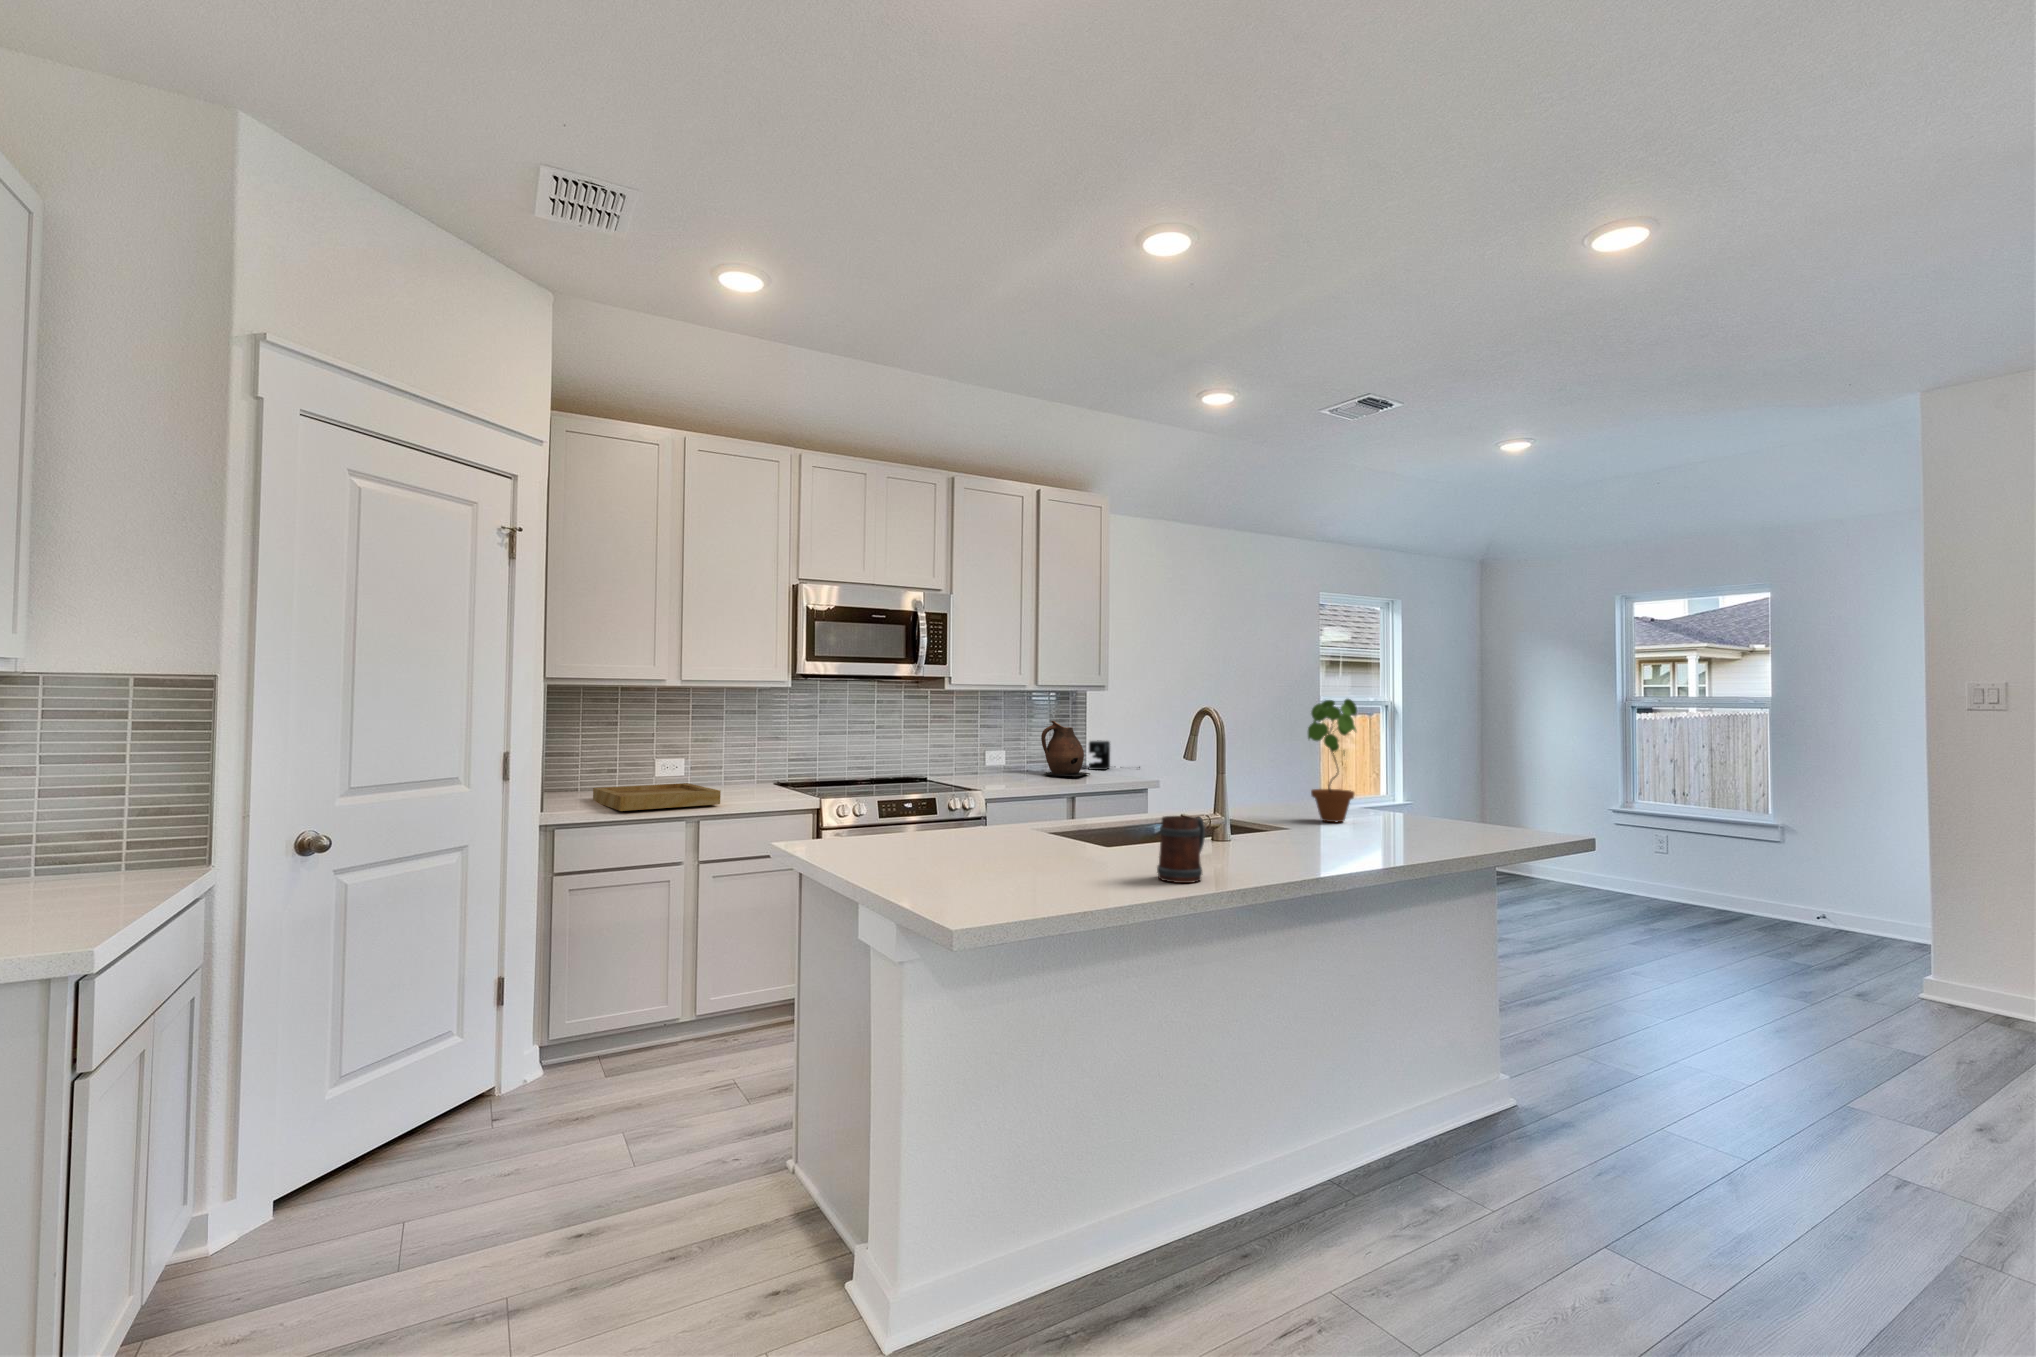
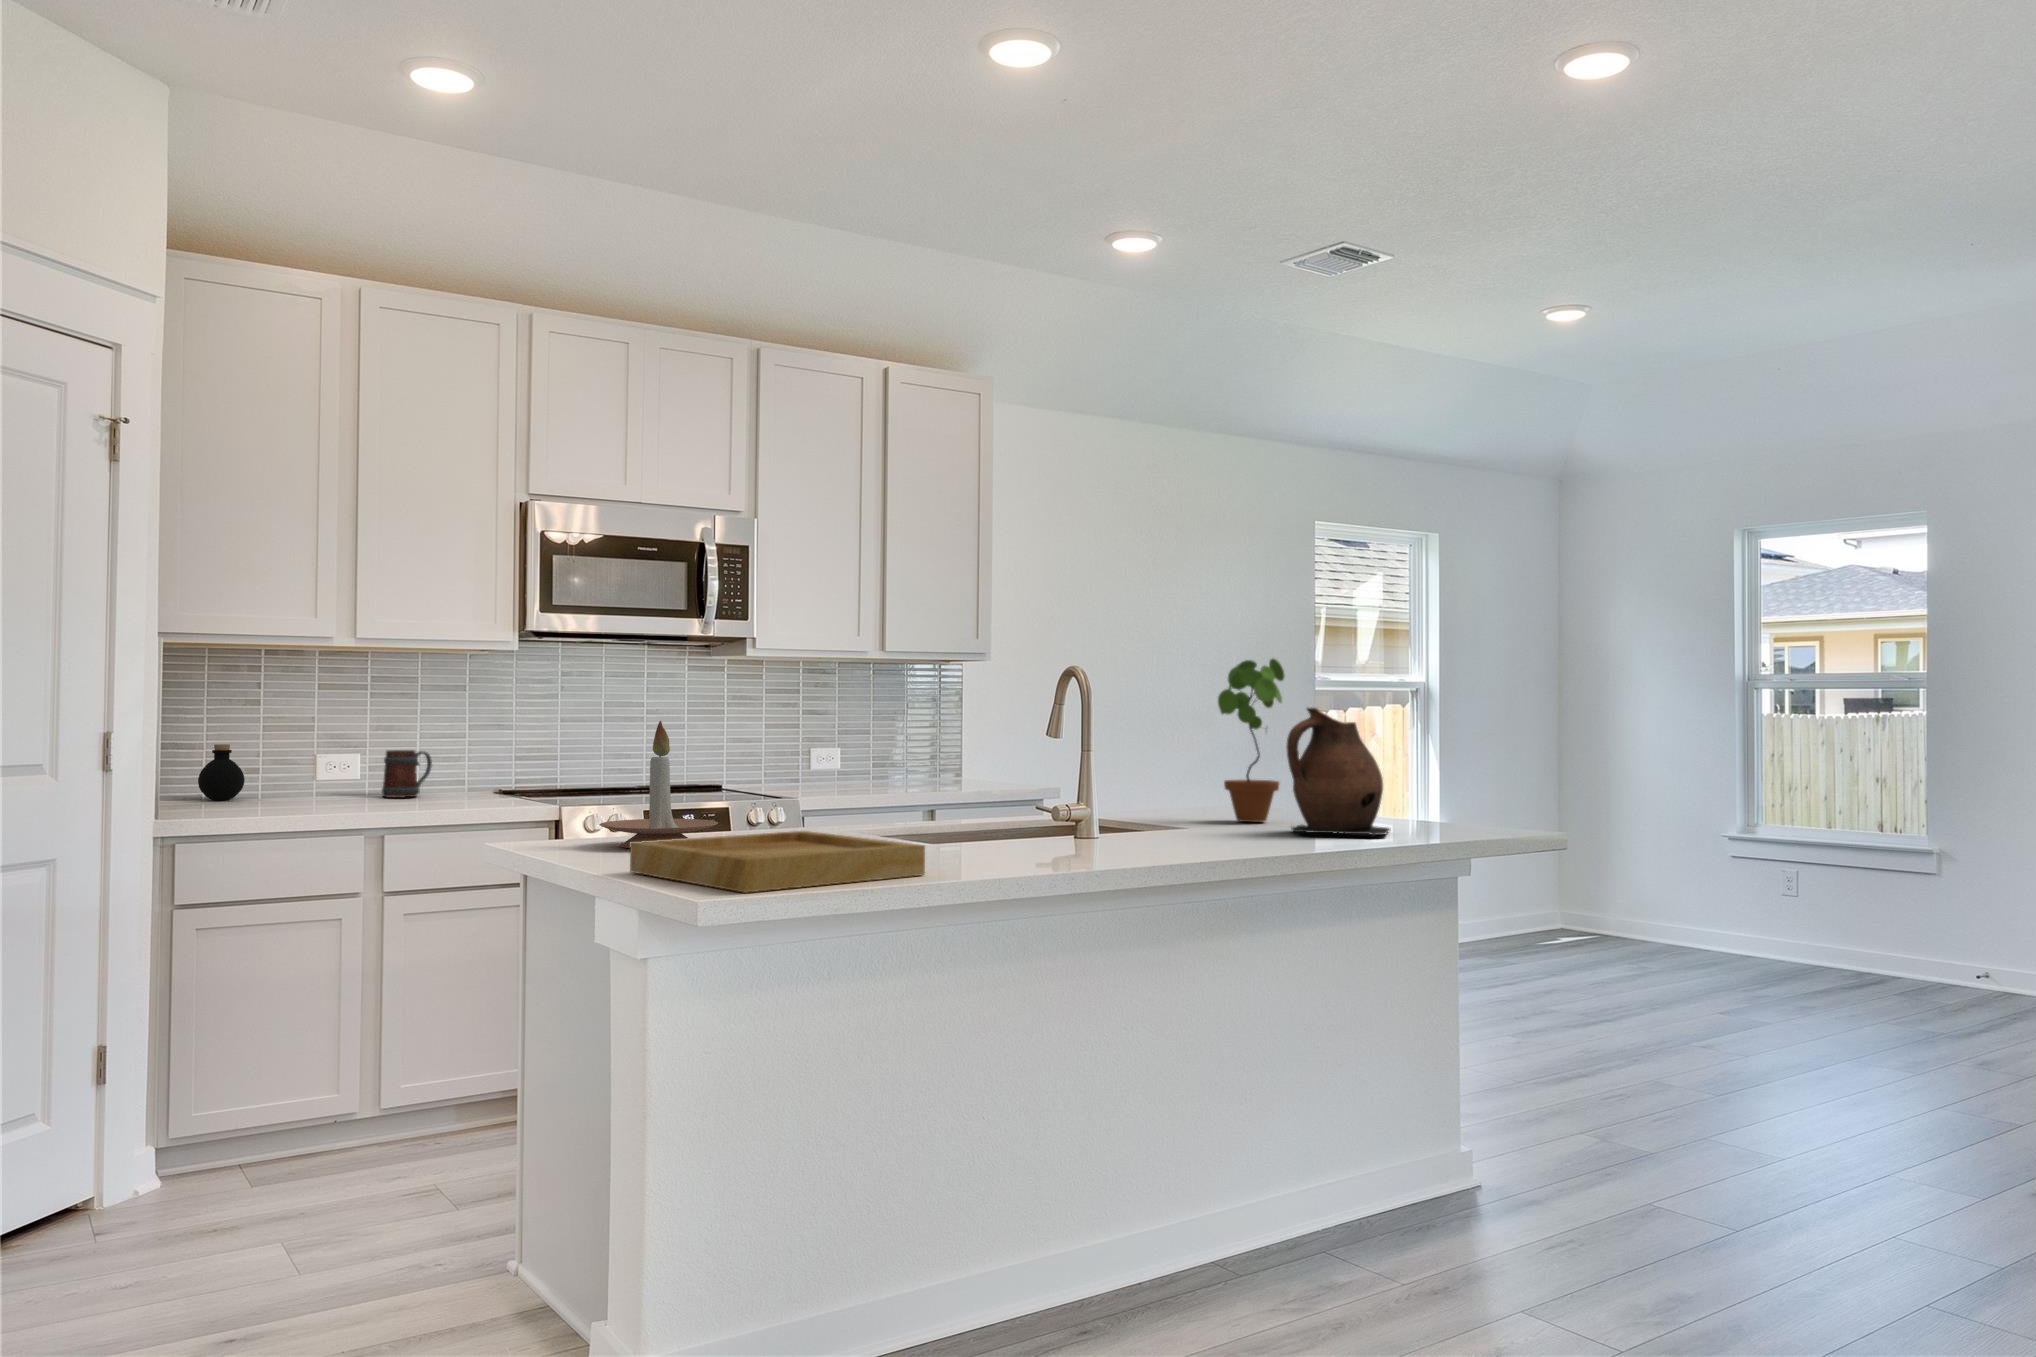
ceramic pitcher: present [1041,721,1090,777] -> present [1286,707,1390,836]
coffee maker: present [1088,740,1110,770] -> none [967,735,1045,777]
candle holder: none [858,752,946,851] -> present [599,721,718,848]
bottle: none [574,754,605,792] -> present [198,744,244,800]
tray: present [593,783,721,811] -> present [630,831,925,893]
mug: present [1157,816,1205,883] -> present [382,750,432,798]

